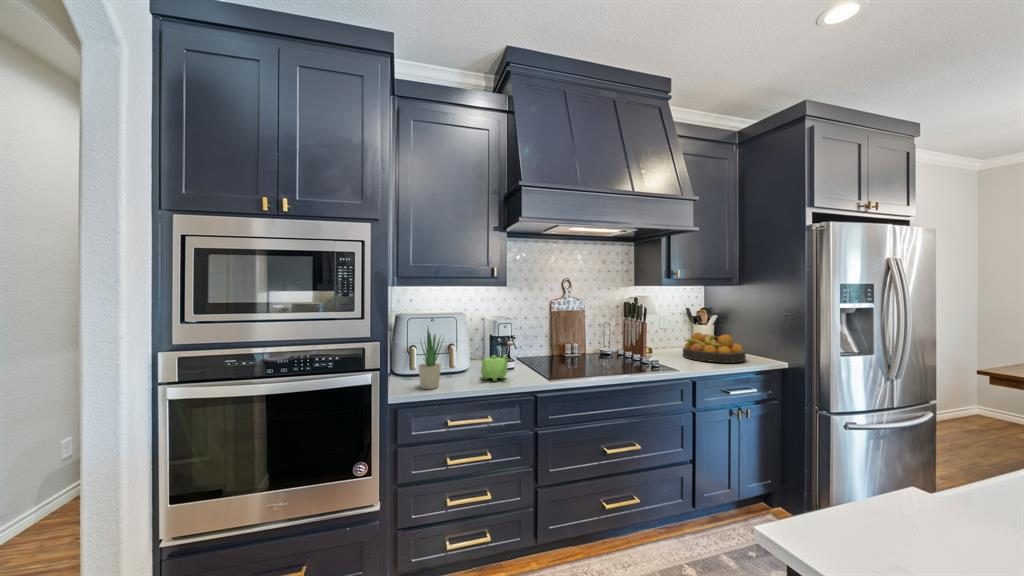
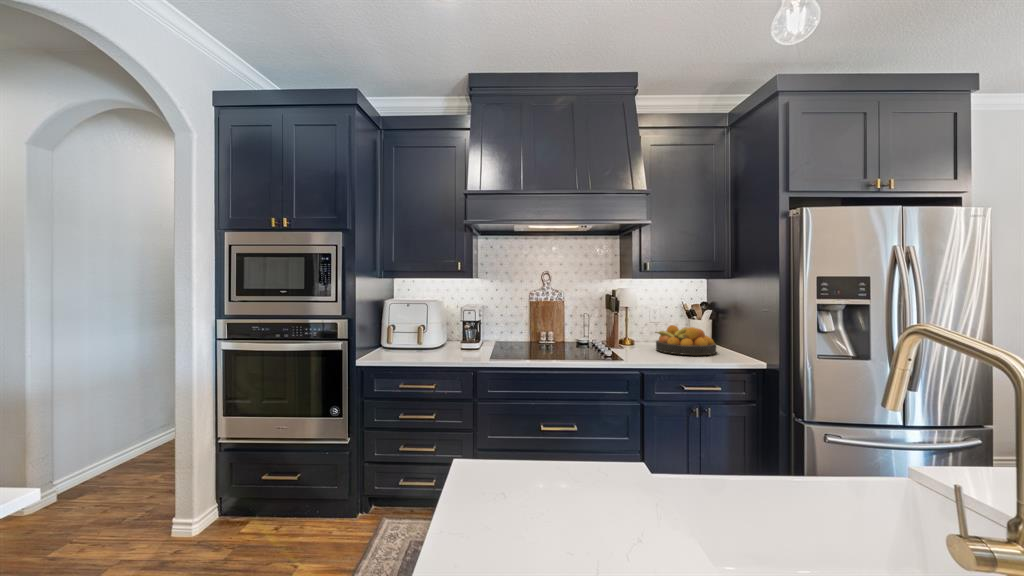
potted plant: present [419,328,443,389] -> none [385,308,405,358]
teapot: present [481,355,509,381] -> none [434,336,463,356]

